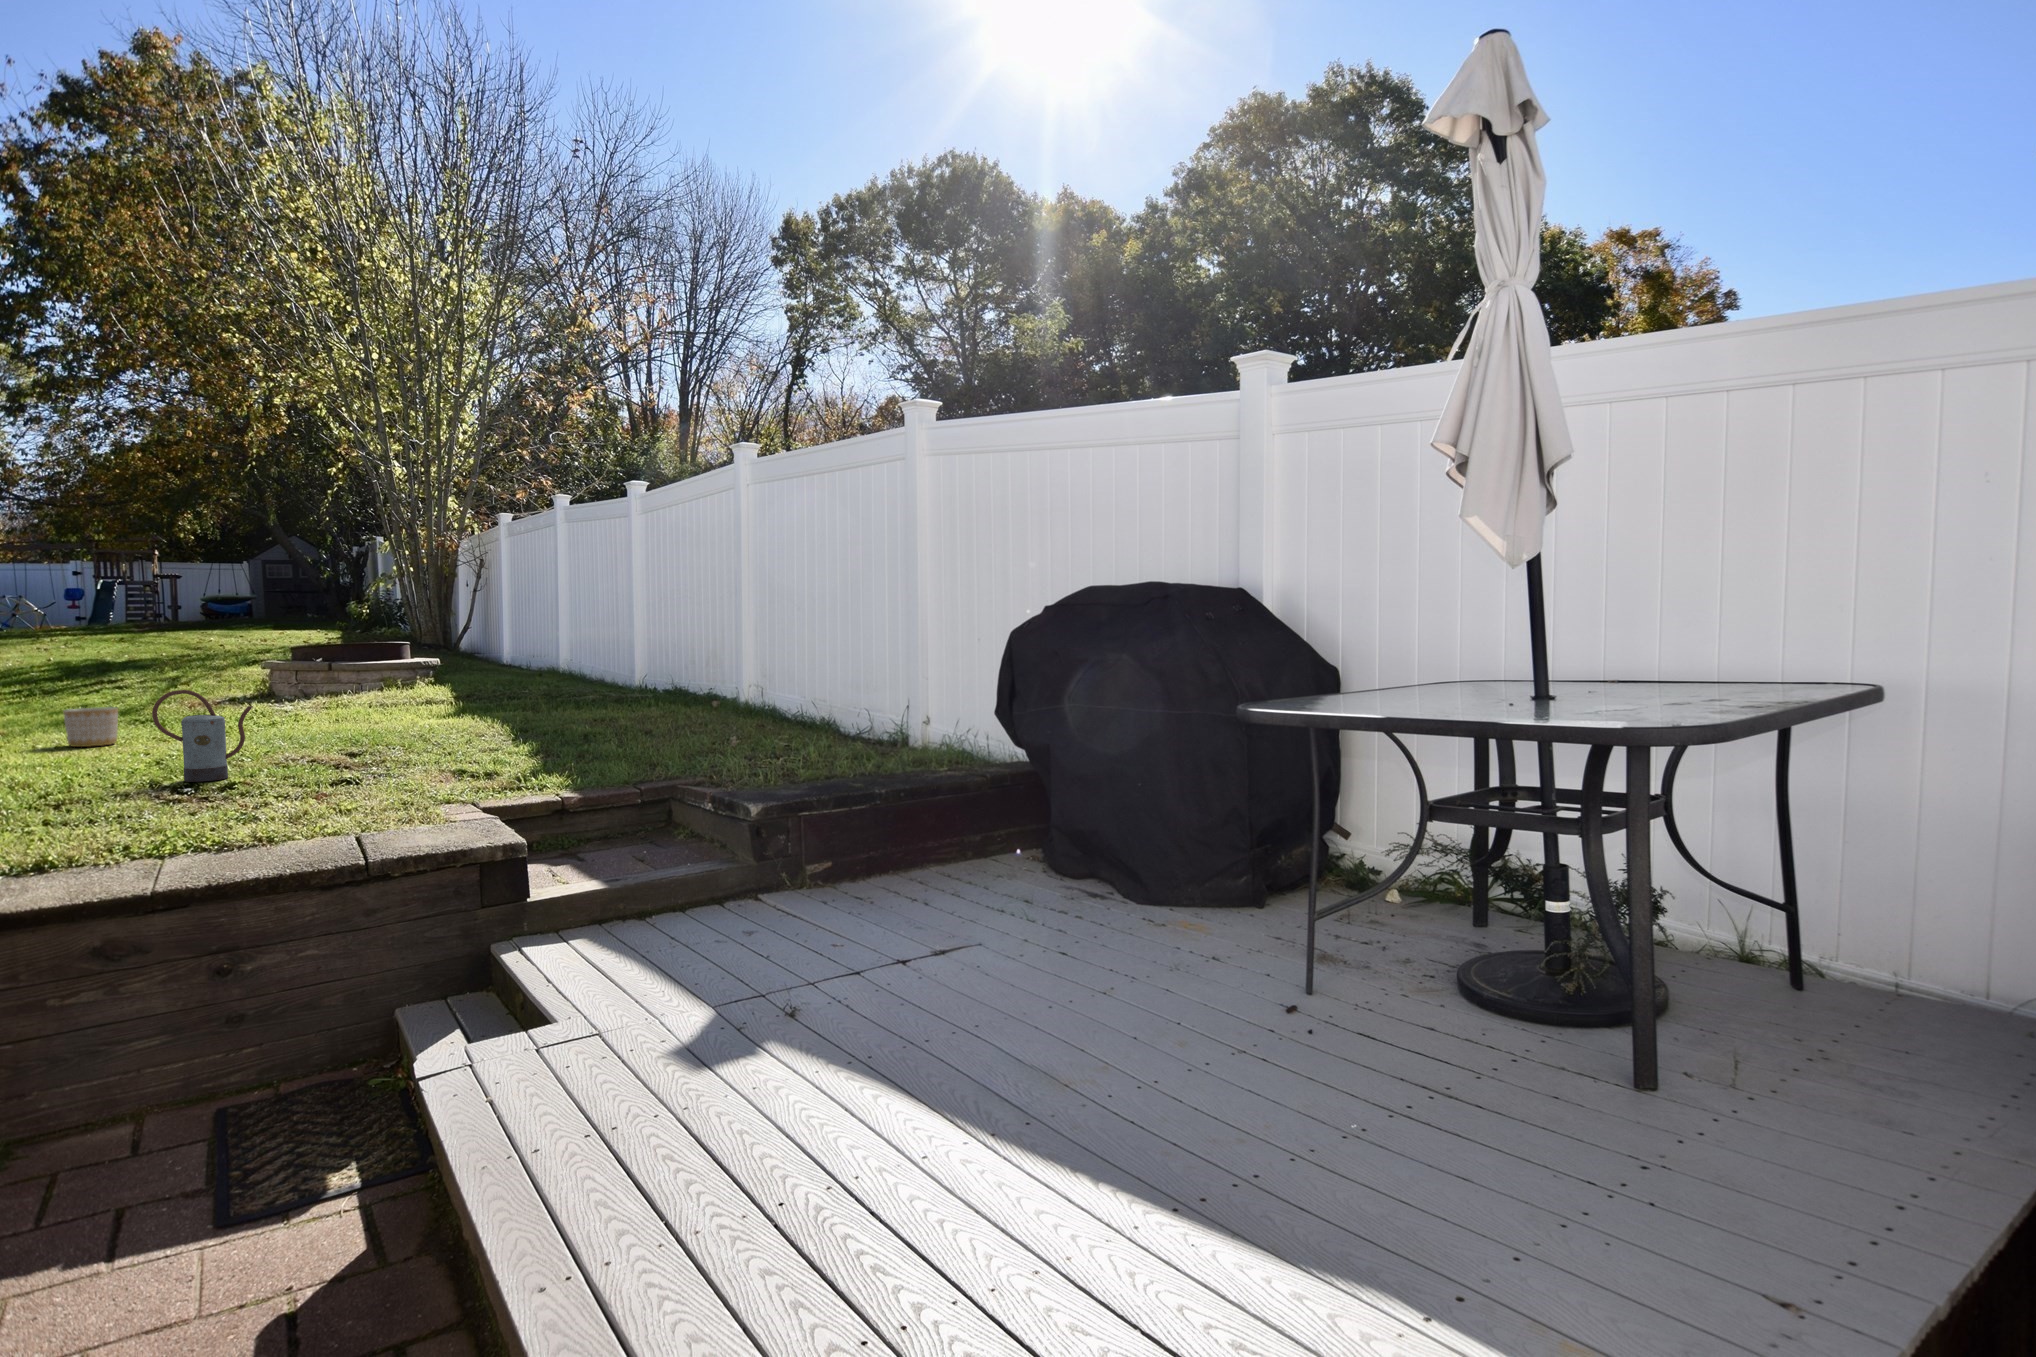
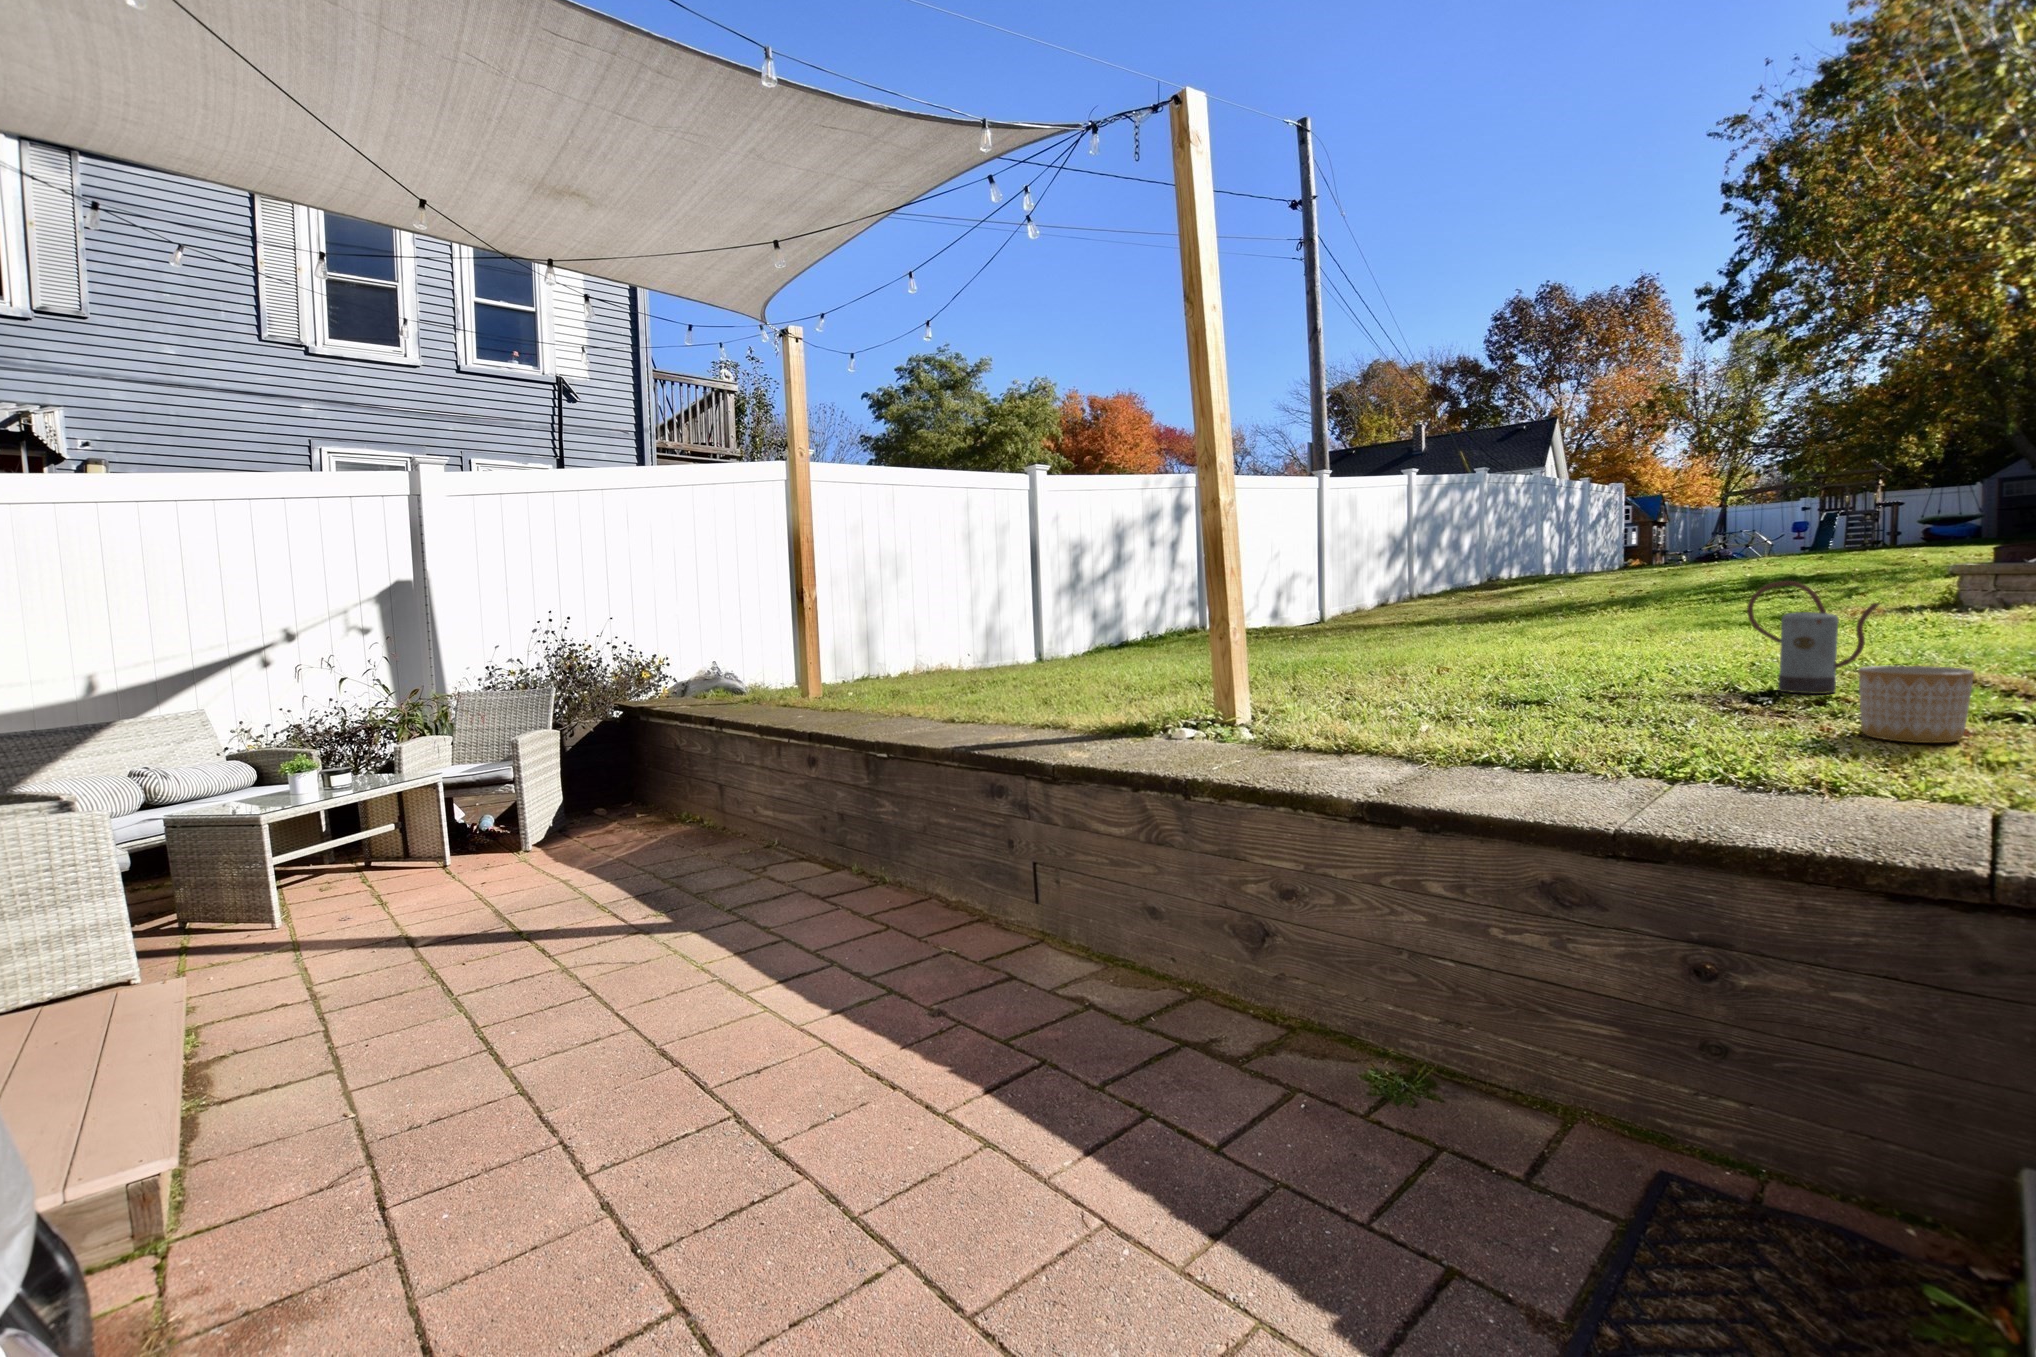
planter: present [63,707,118,747] -> present [1859,666,1974,743]

